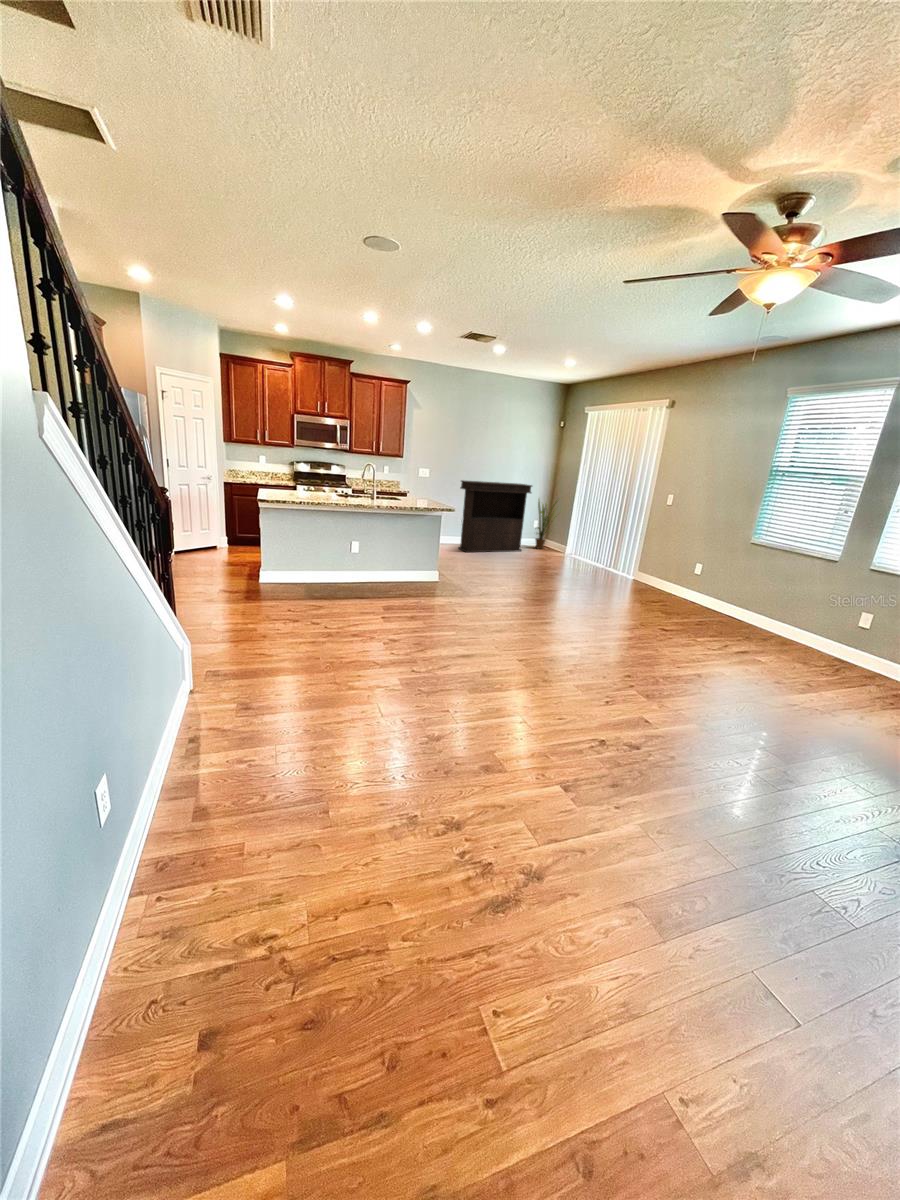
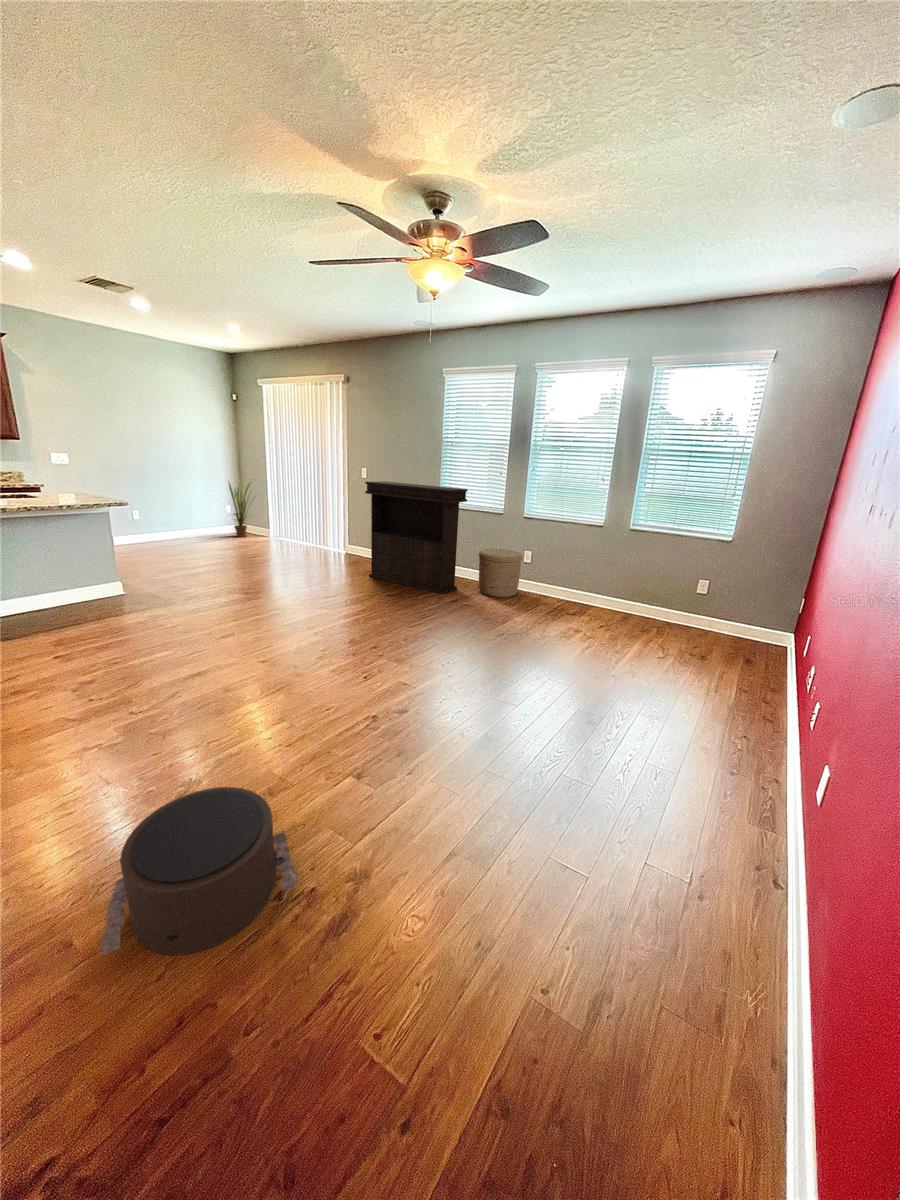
console table: present [458,480,532,552] -> present [365,481,468,594]
woven basket: none [784,600,861,666] -> present [479,549,522,597]
pouf: none [345,741,483,862] -> present [102,787,297,955]

